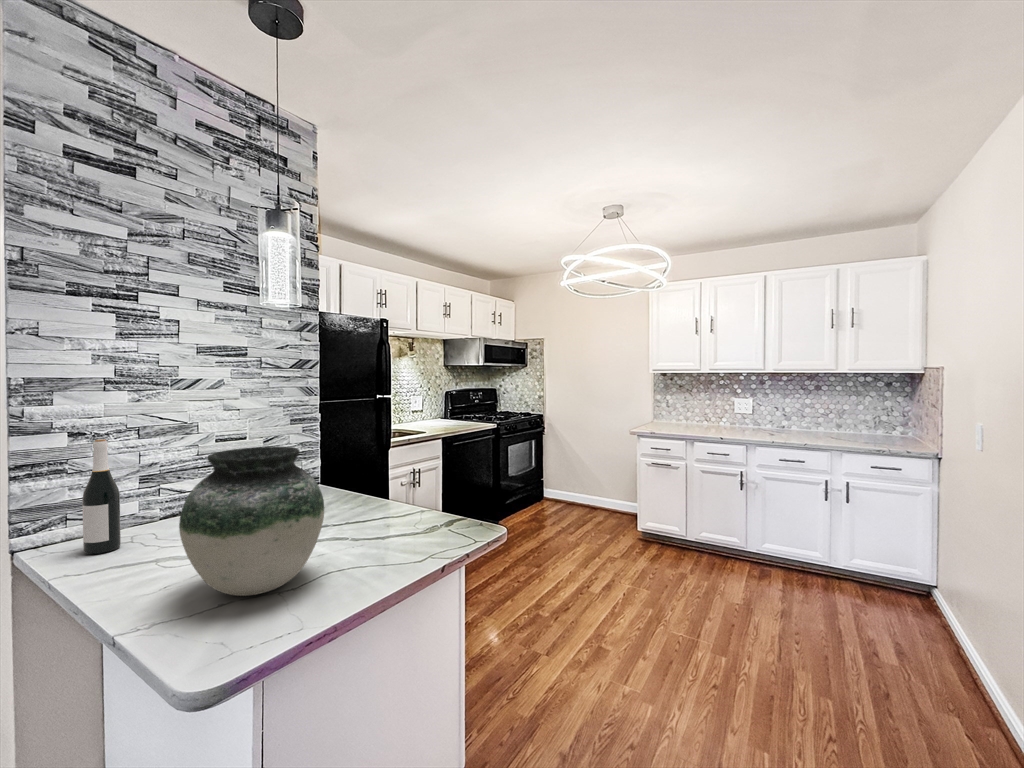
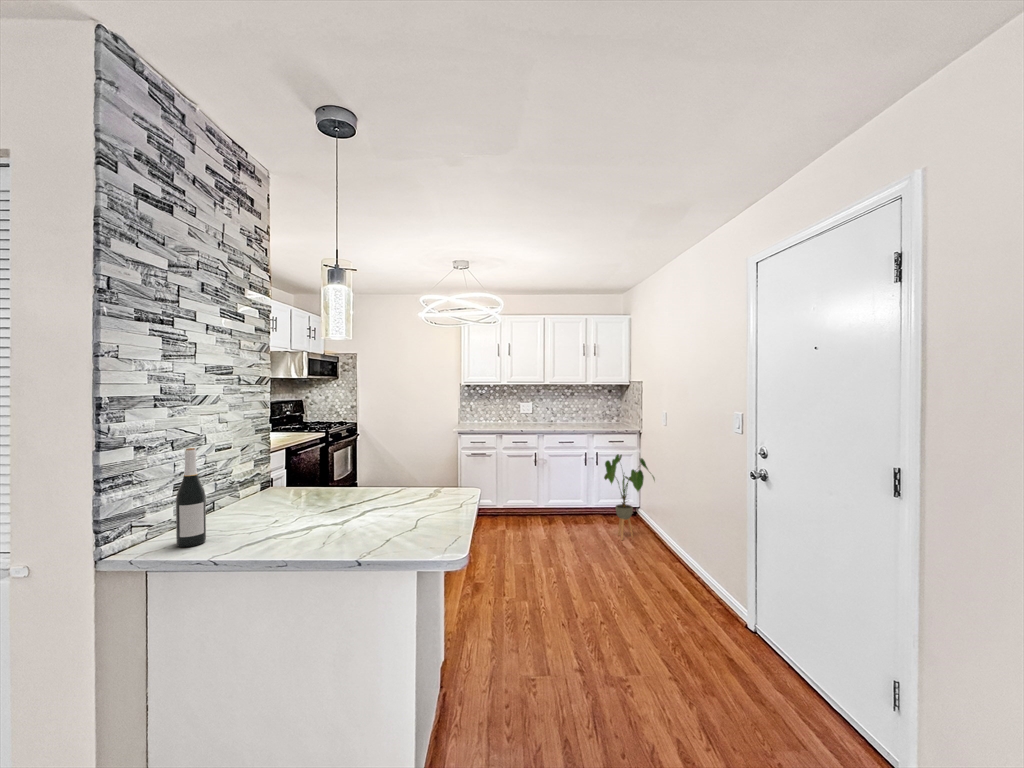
vase: present [179,447,324,596] -> none [339,441,427,538]
house plant: none [847,487,955,632] -> present [604,454,655,540]

